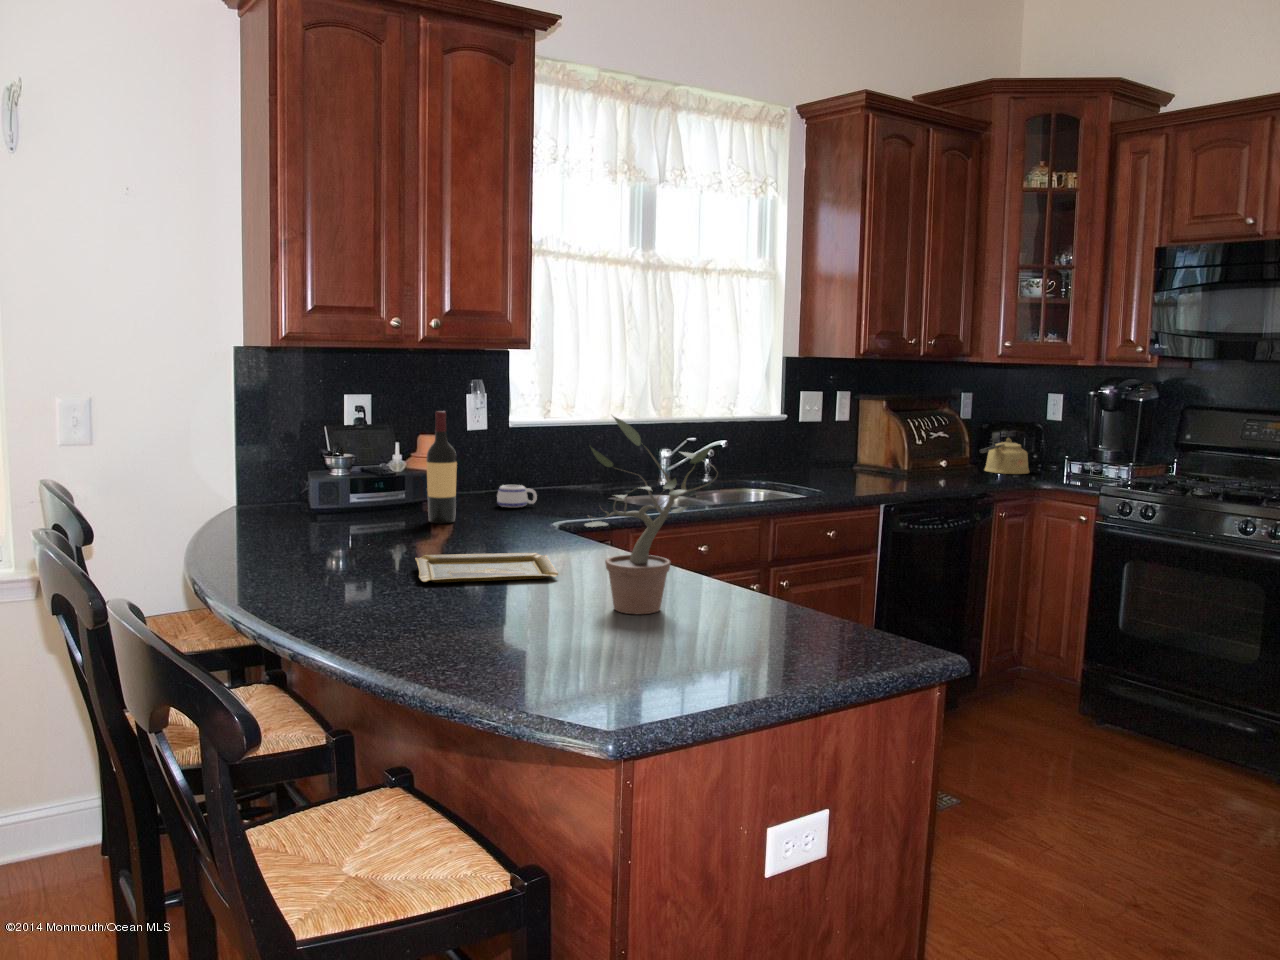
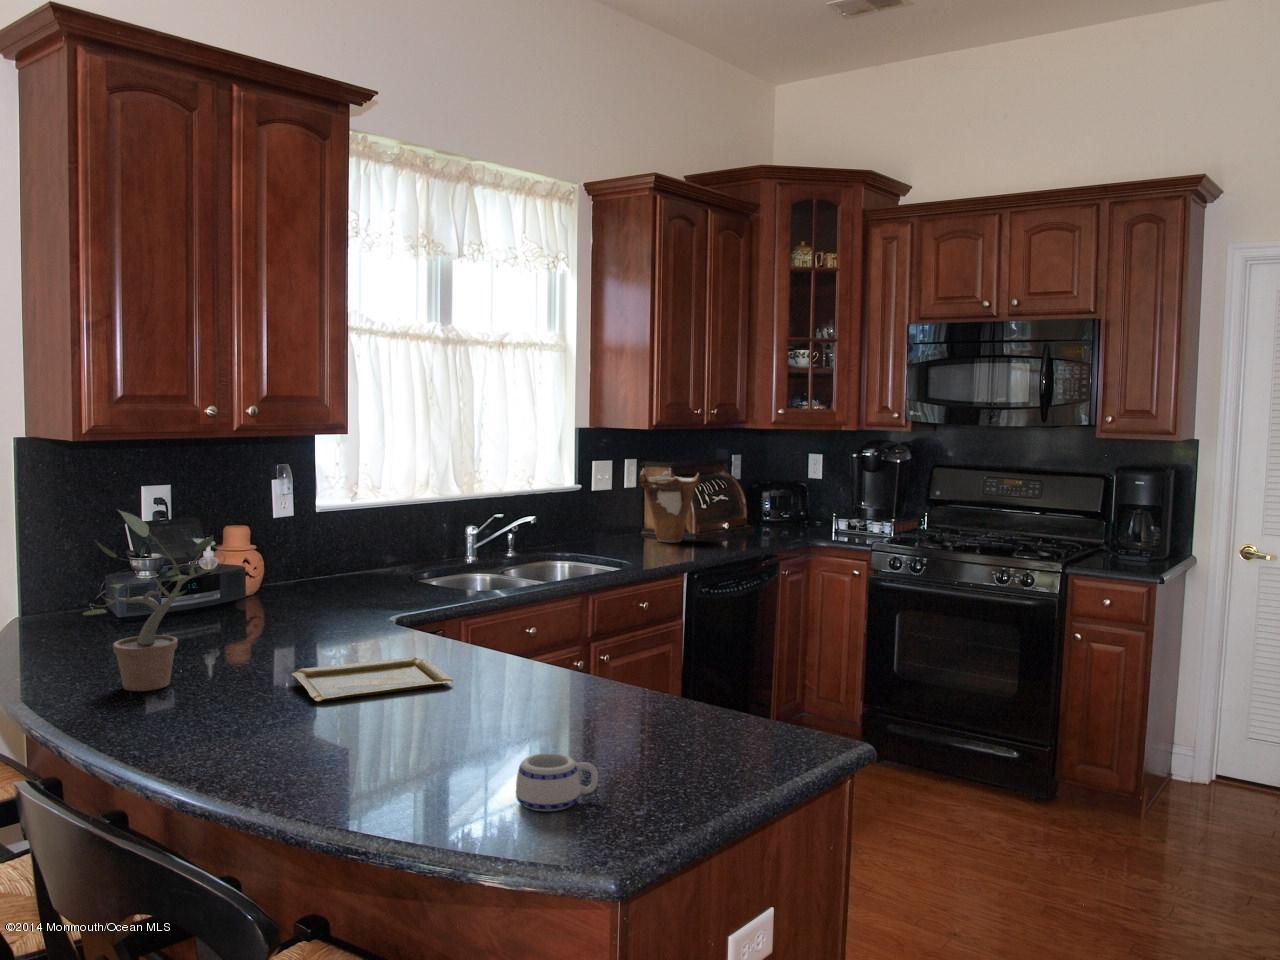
vase: none [847,400,913,477] -> present [640,468,700,542]
wine bottle: present [426,411,457,523] -> none [256,506,289,625]
potted plant: present [585,417,718,614] -> present [83,511,226,691]
kettle: present [980,438,1029,474] -> none [756,499,801,533]
mug: present [497,485,537,507] -> present [516,753,598,811]

